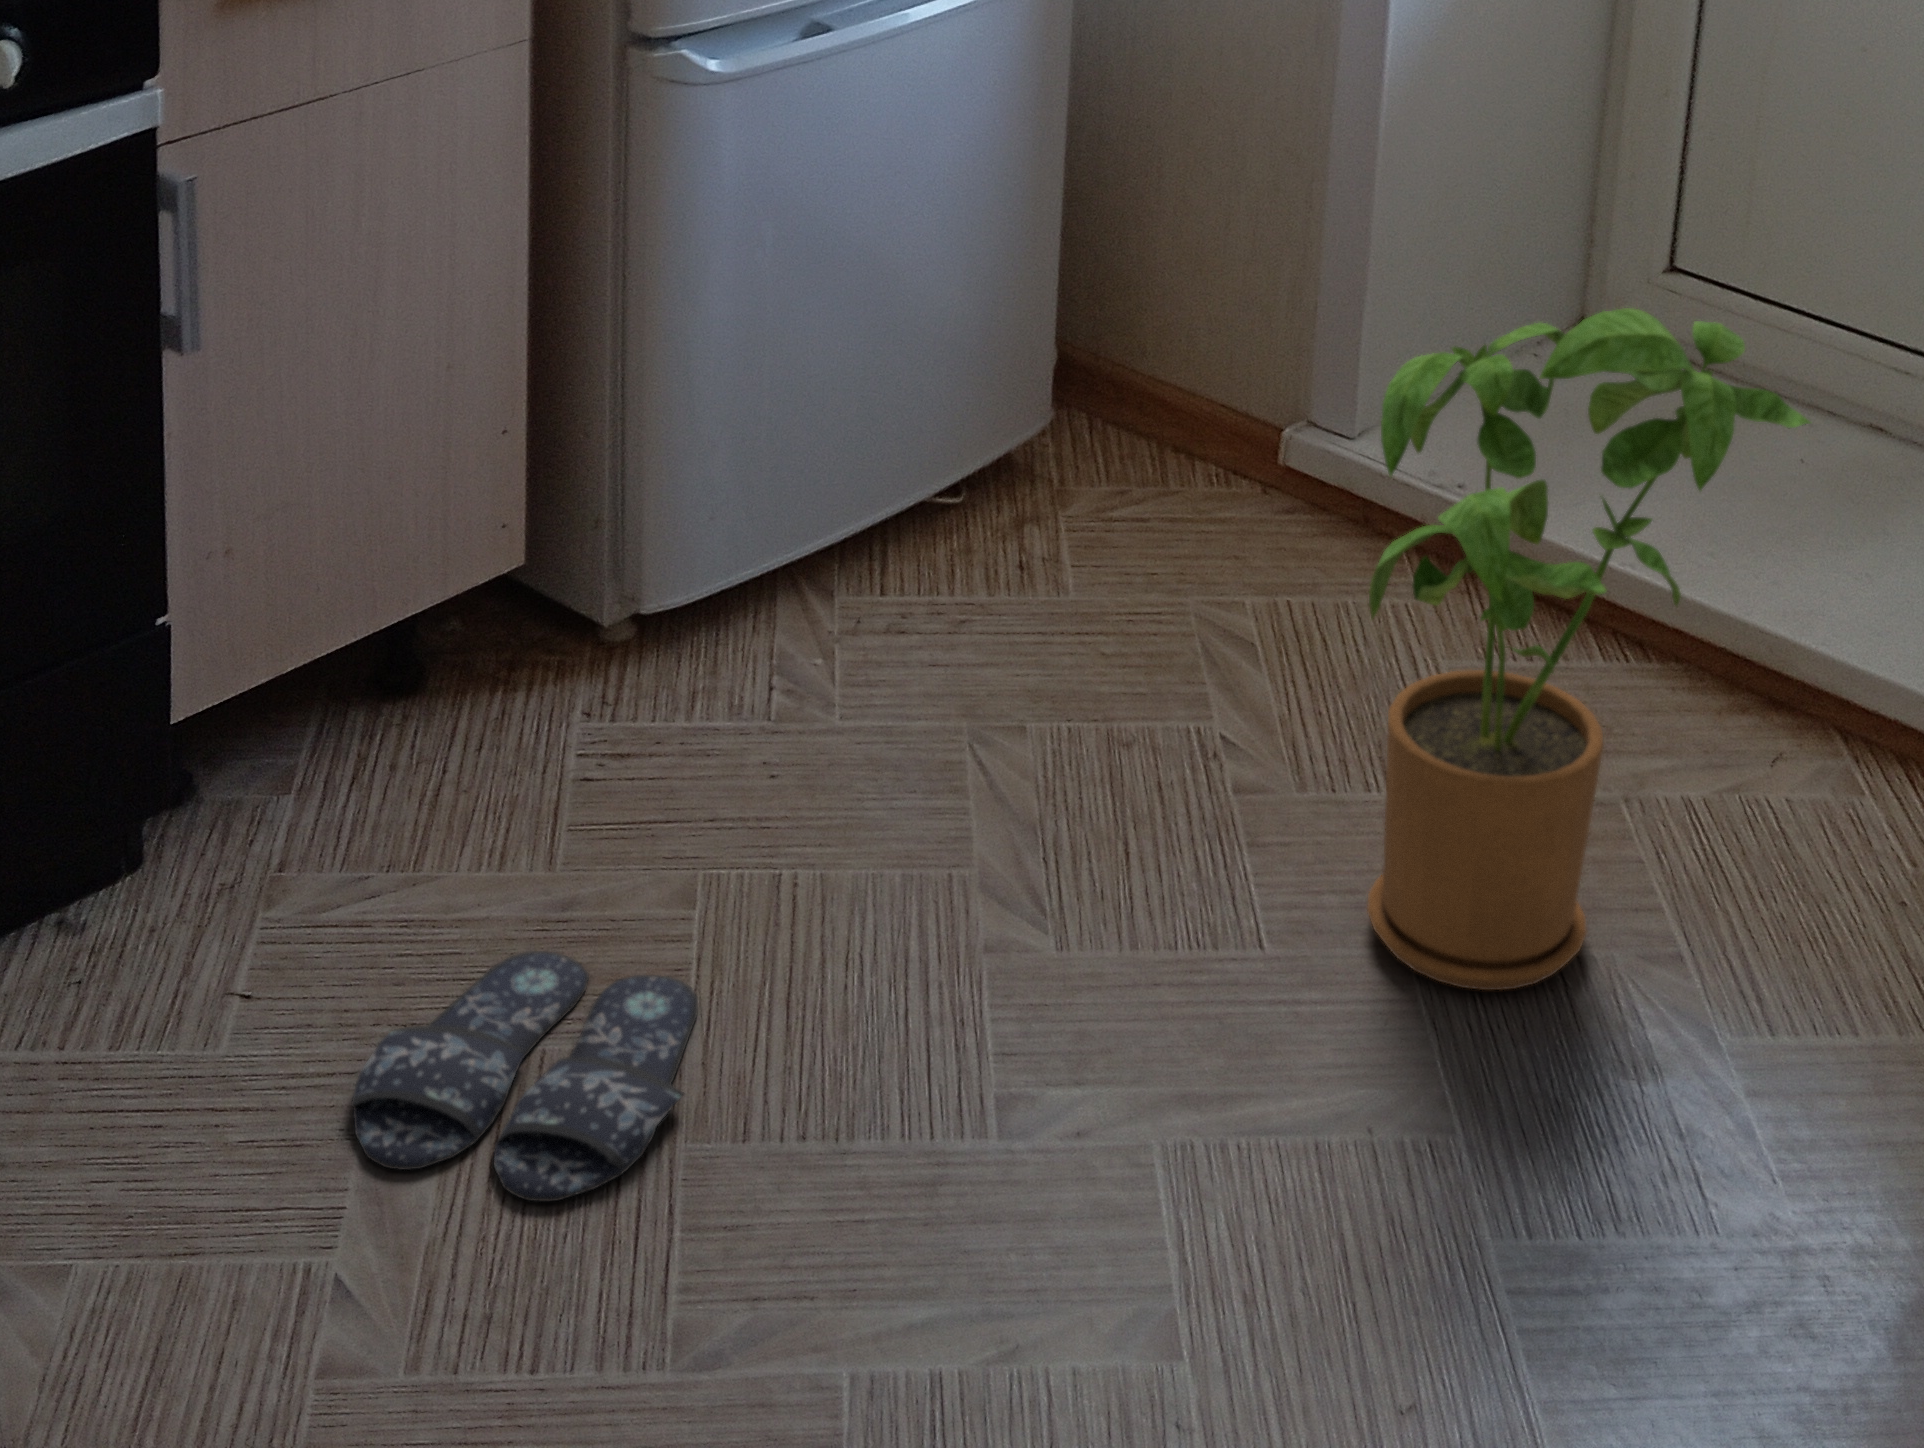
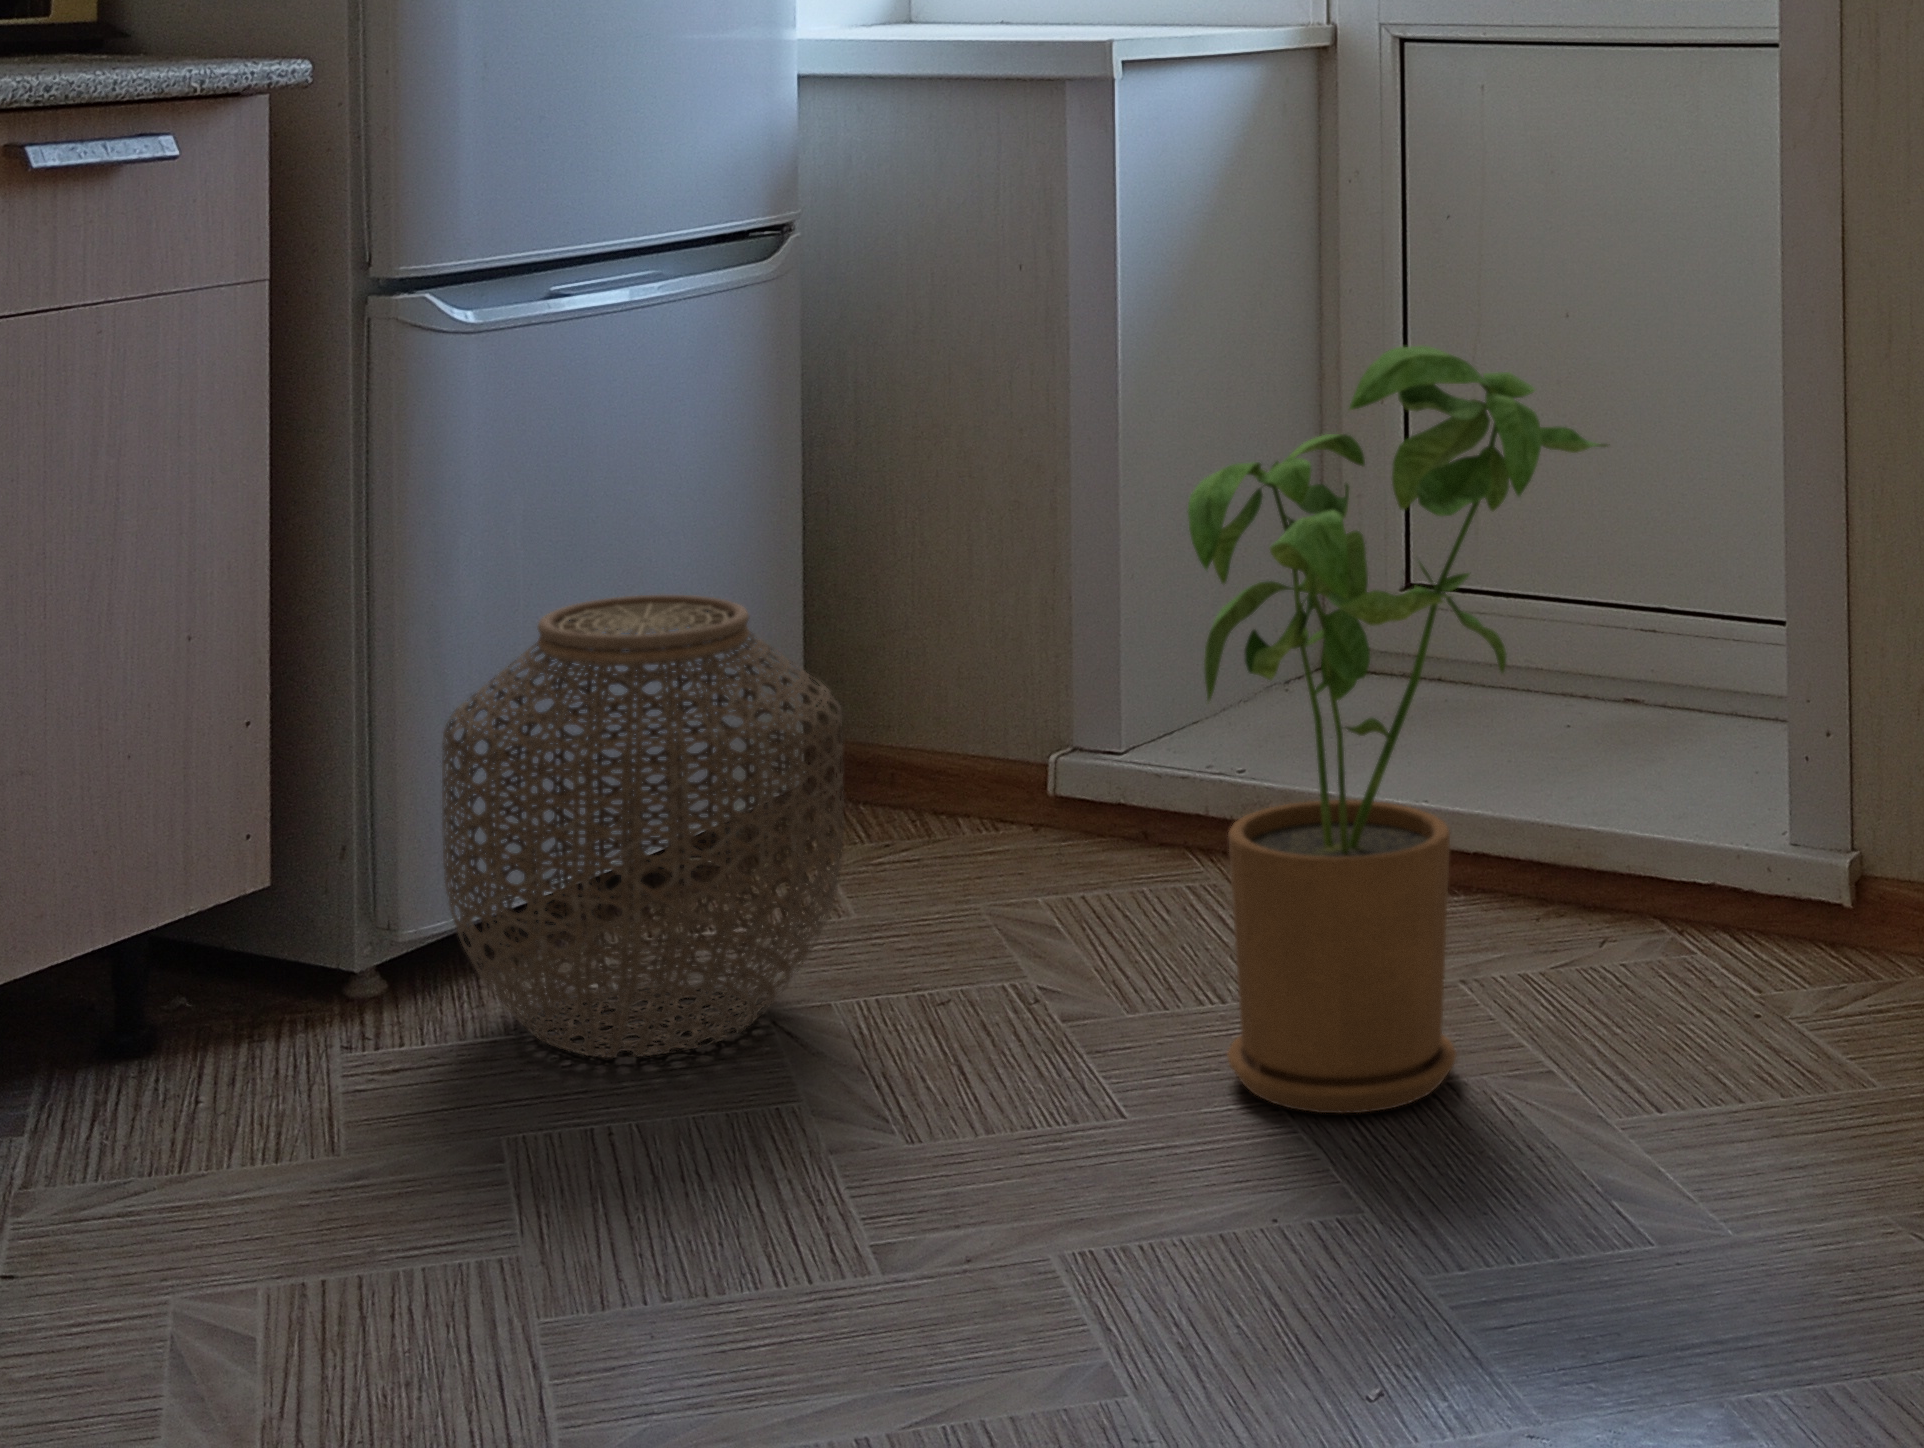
woven basket: none [670,355,1047,790] -> present [442,595,843,1058]
slippers: present [351,951,698,1202] -> none [151,1200,532,1375]

